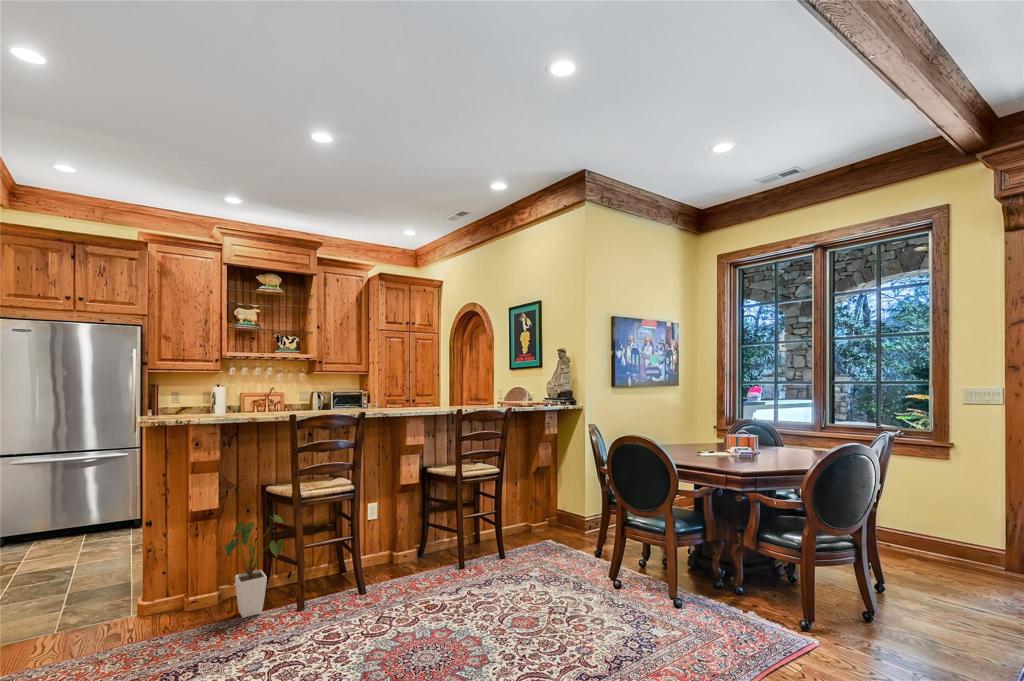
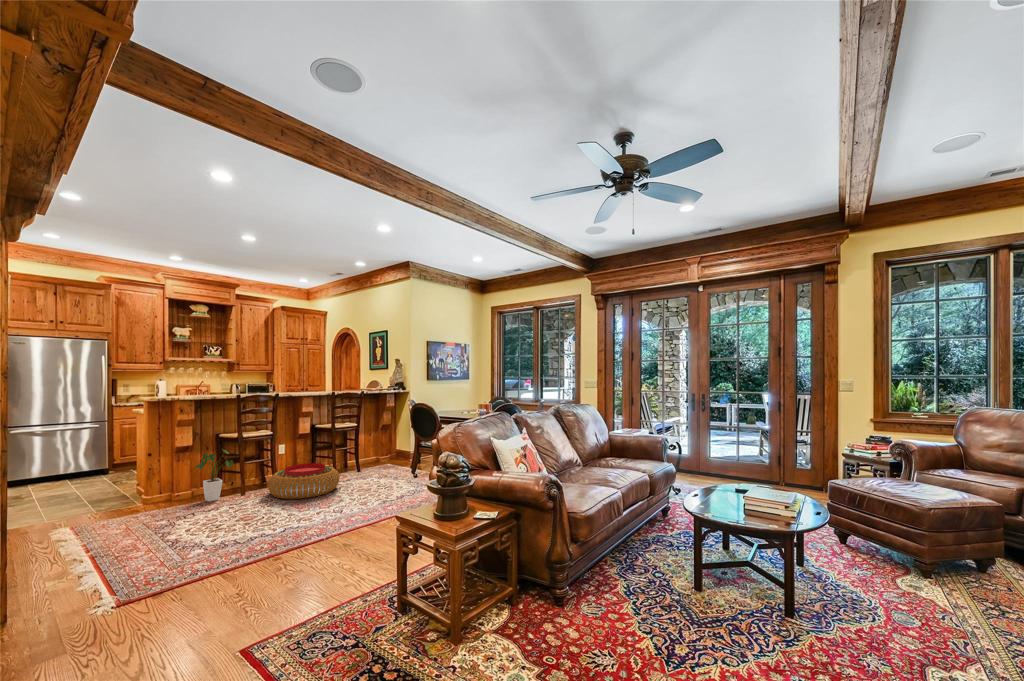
pouf: none [344,547,474,631] -> present [268,463,339,499]

